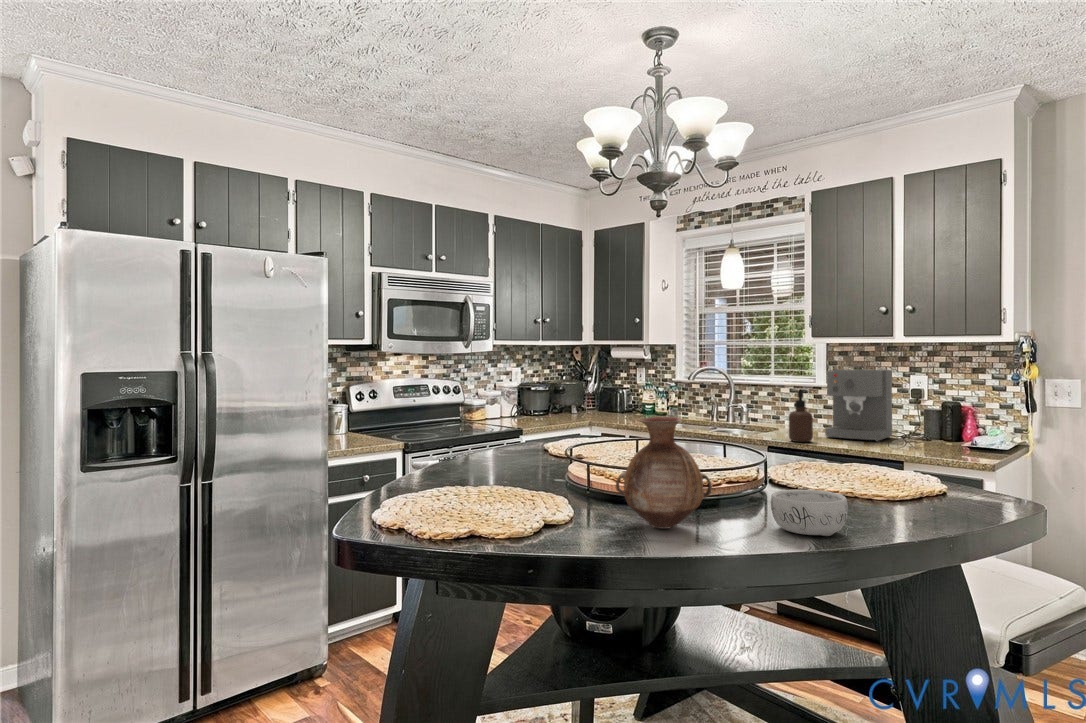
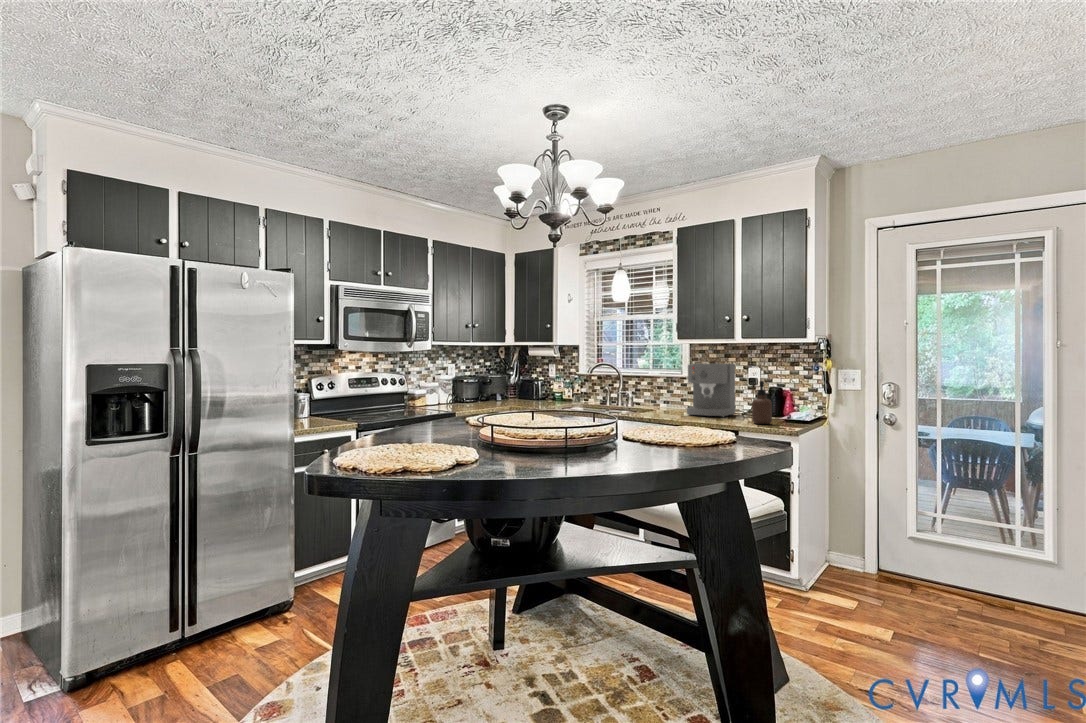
soap dispenser: present [789,390,813,442] -> present [752,381,772,424]
vase: present [616,417,712,529] -> none [510,388,573,462]
decorative bowl: present [771,490,848,536] -> none [611,435,659,463]

